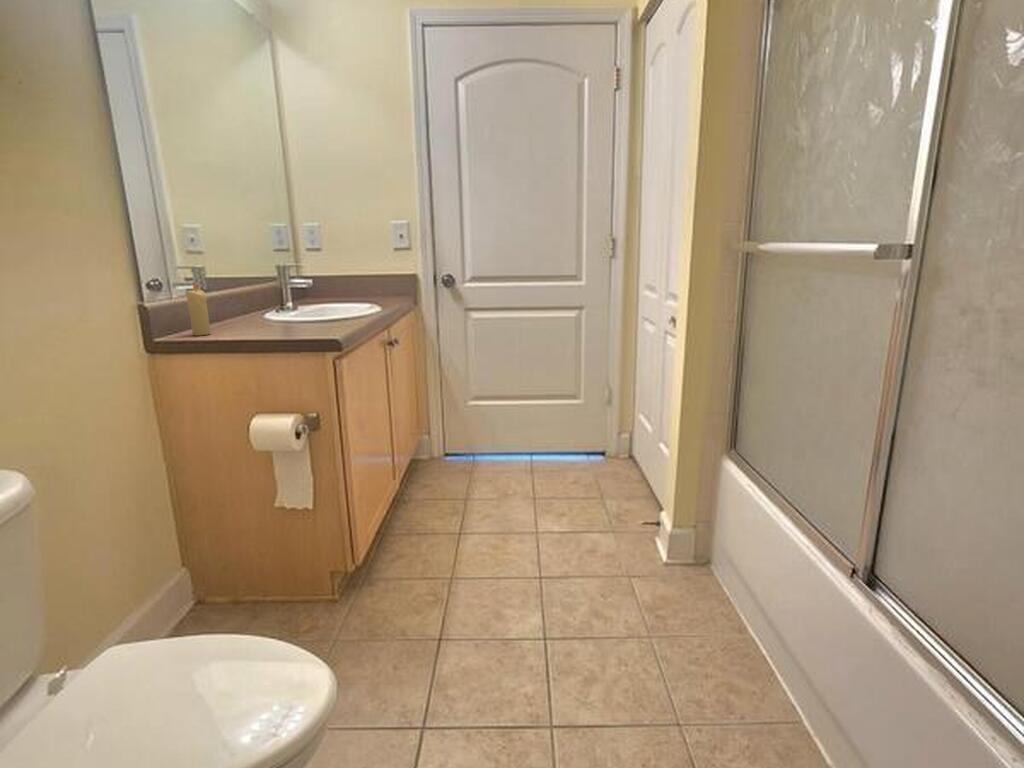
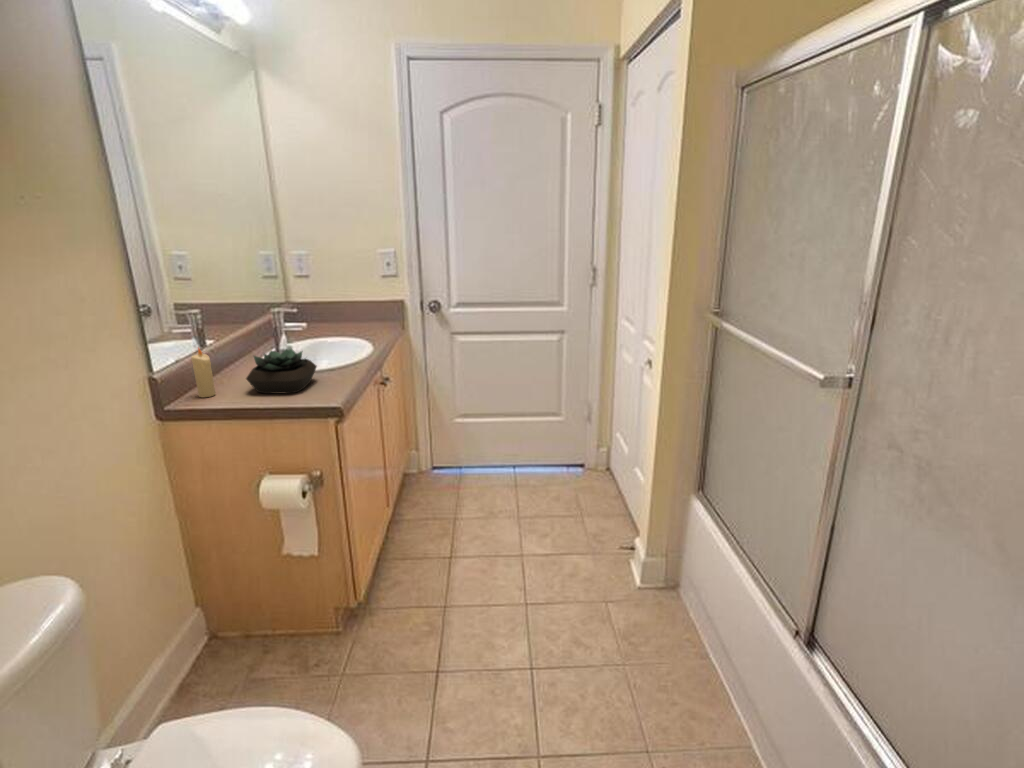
succulent plant: none [242,291,319,333] -> present [246,349,317,393]

